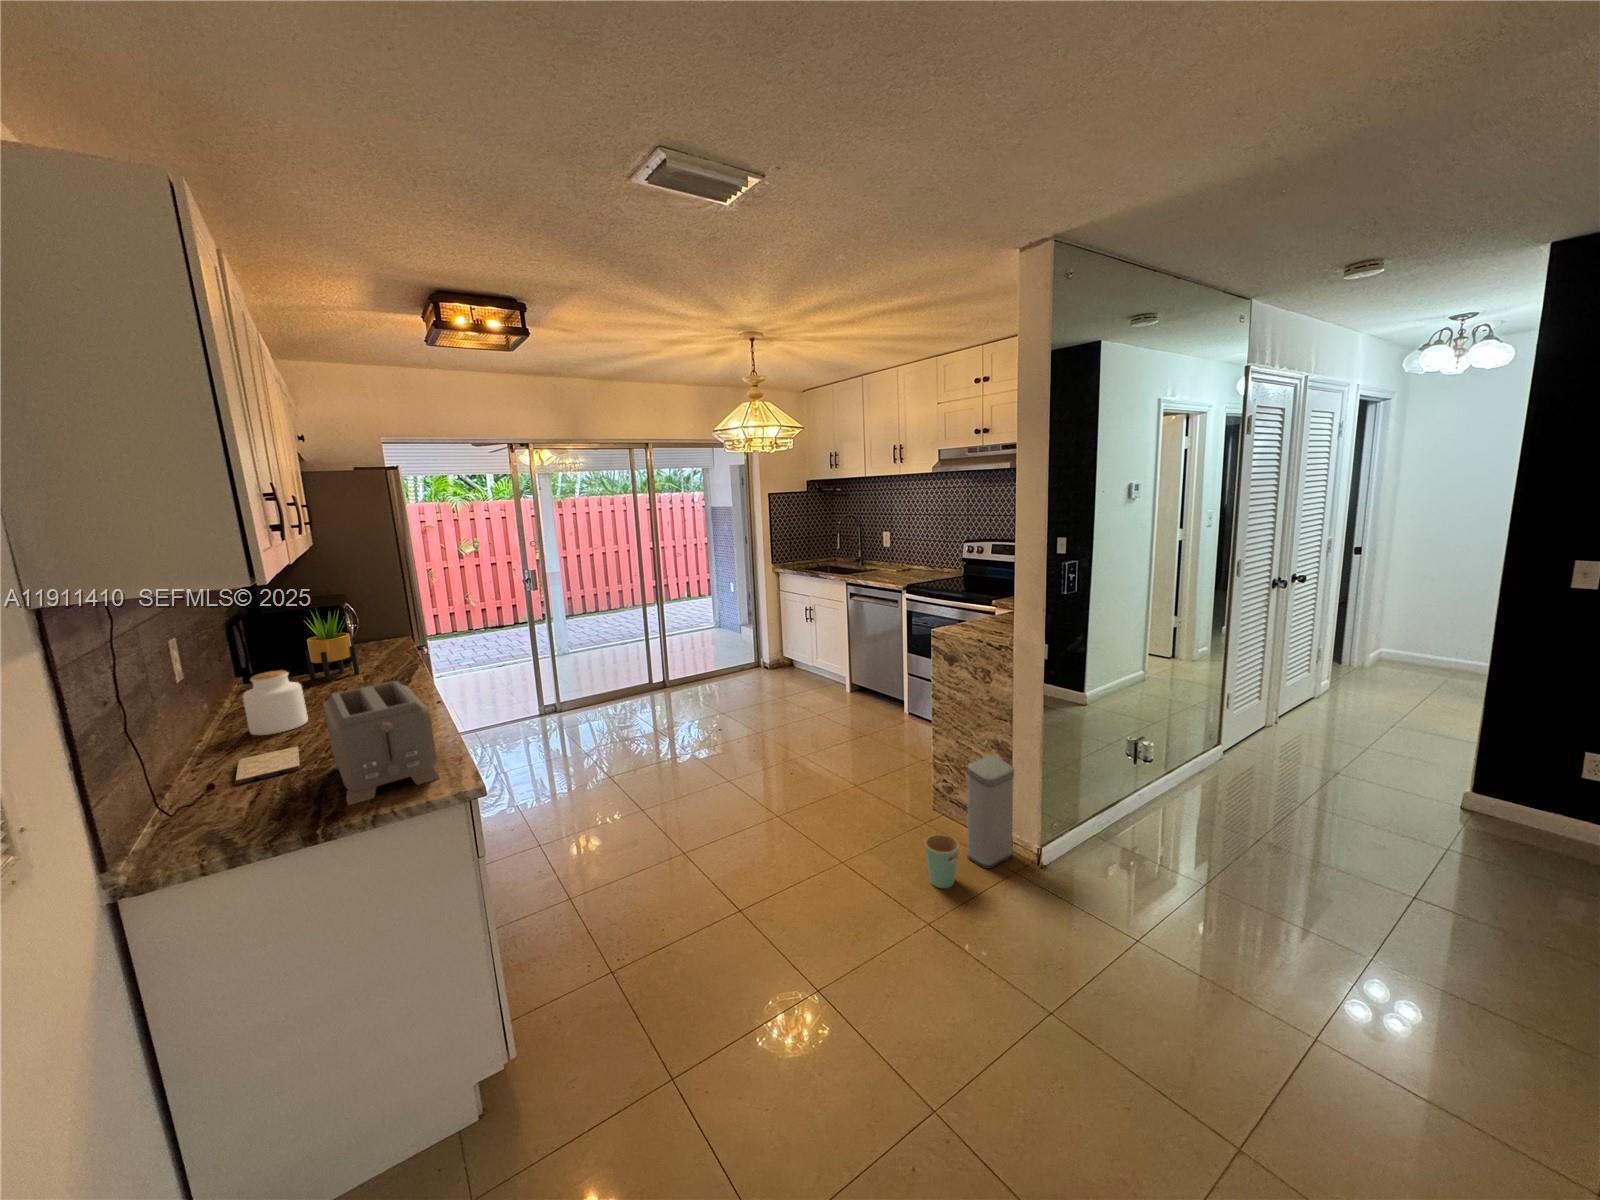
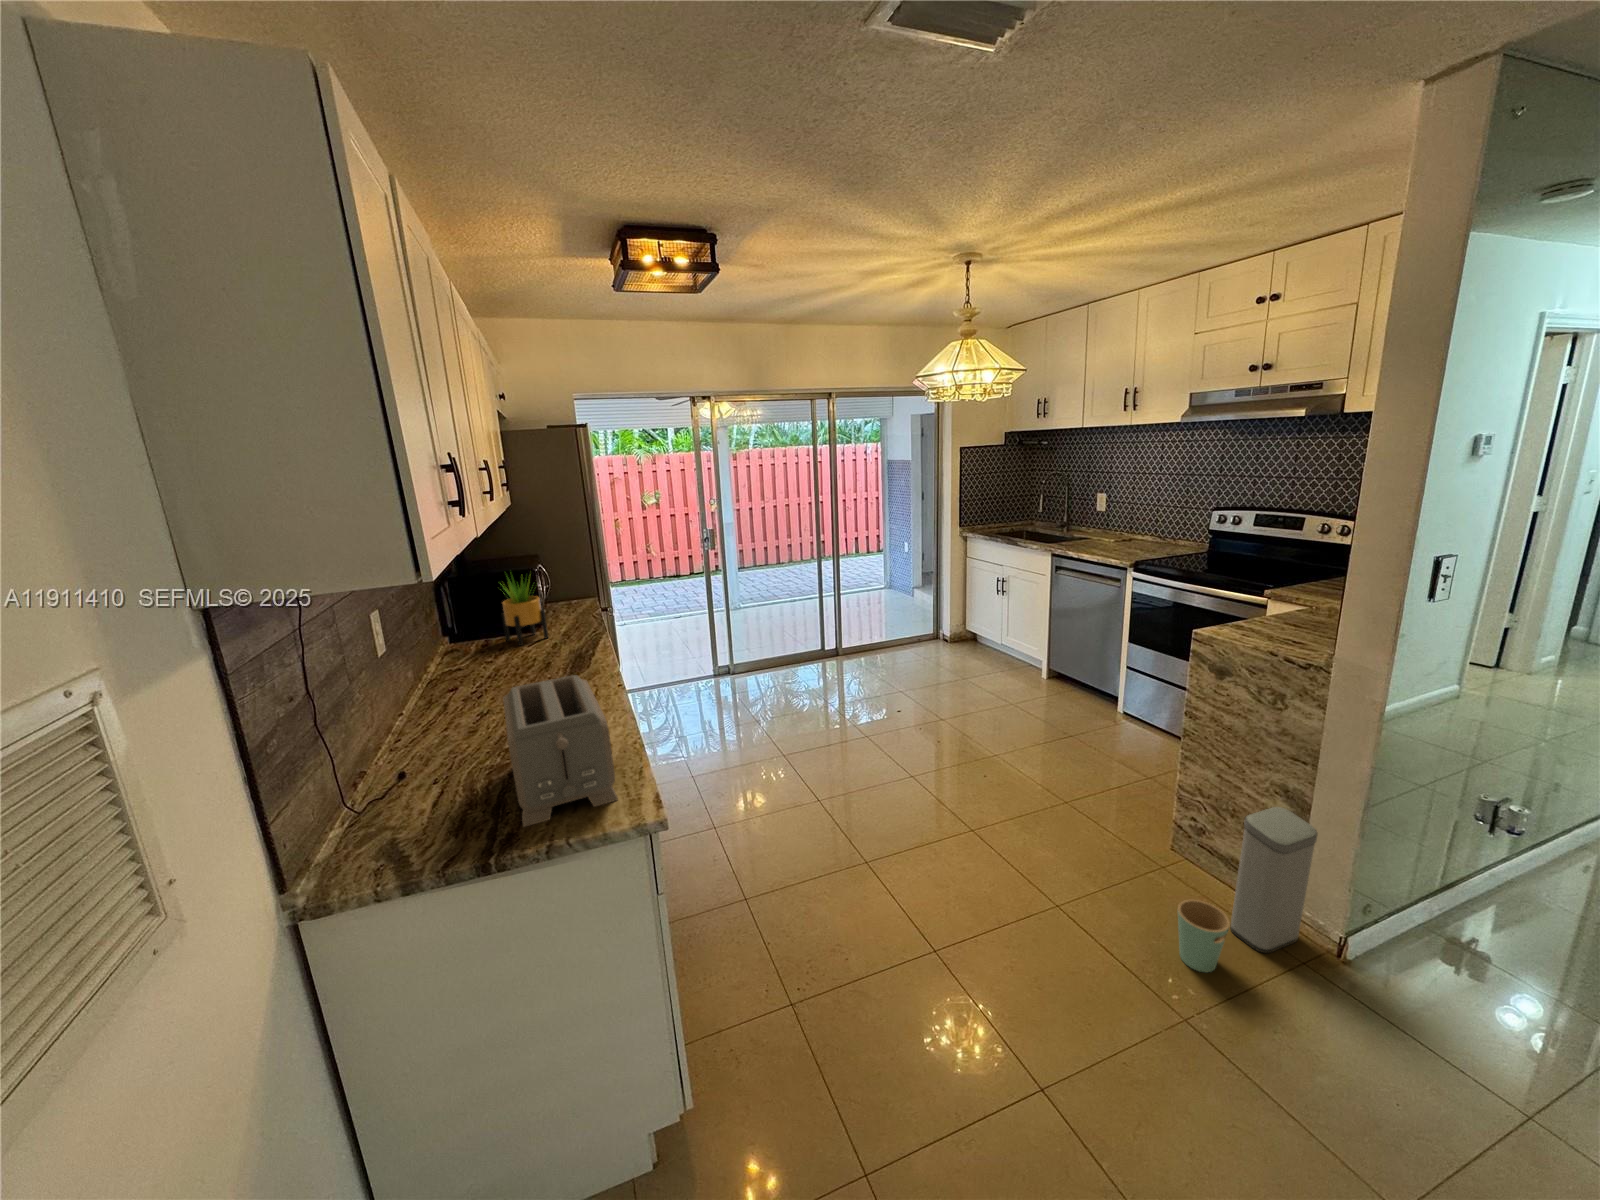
jar: present [243,670,308,735] -> none [439,643,498,709]
cutting board: present [235,747,300,785] -> none [423,731,485,776]

